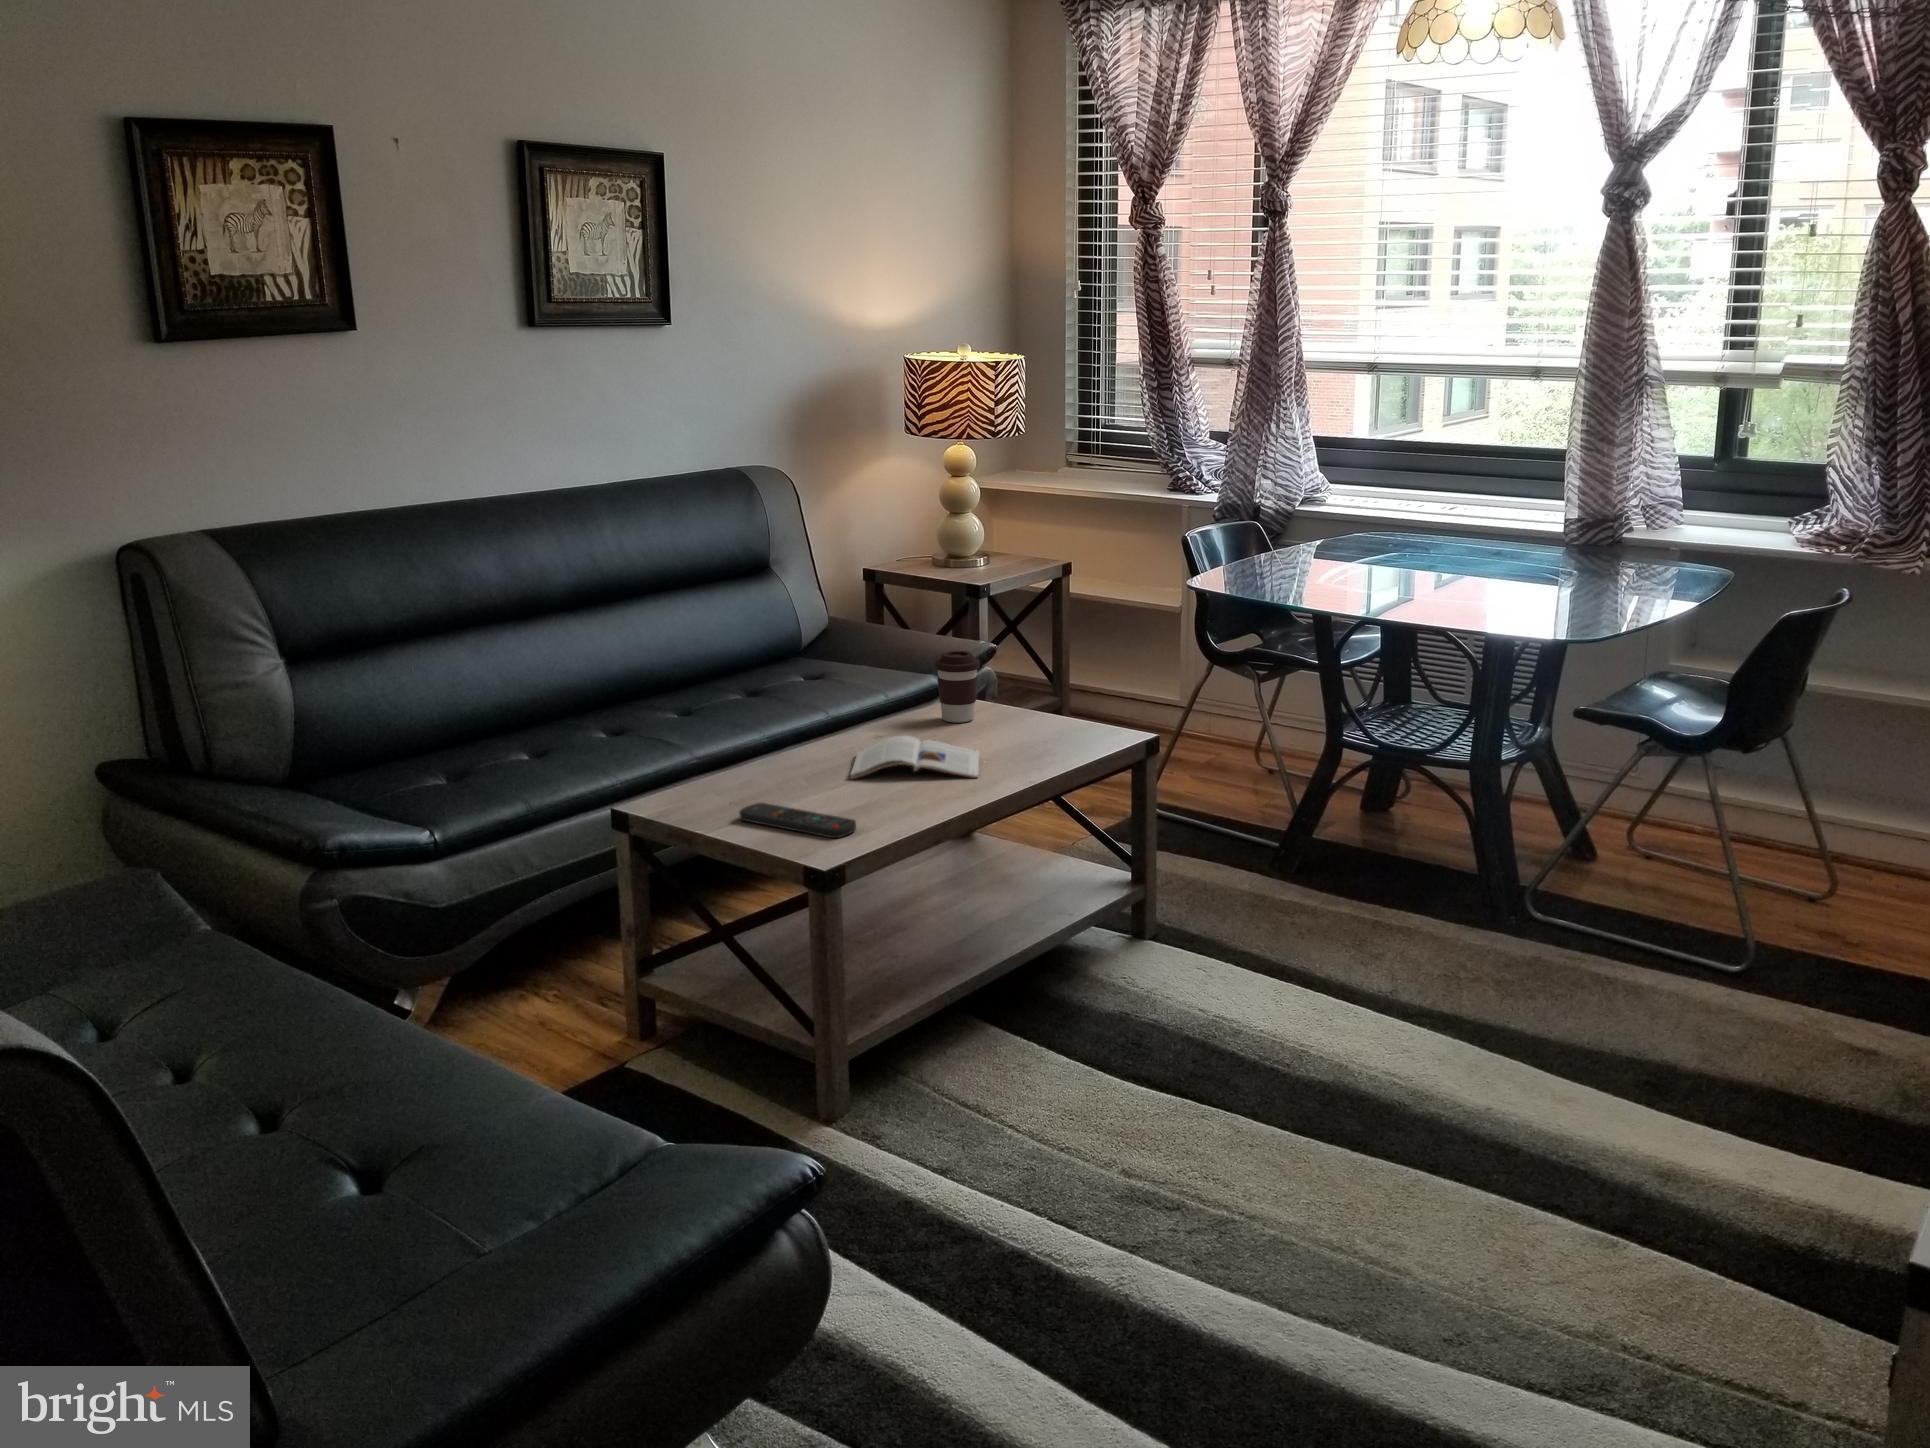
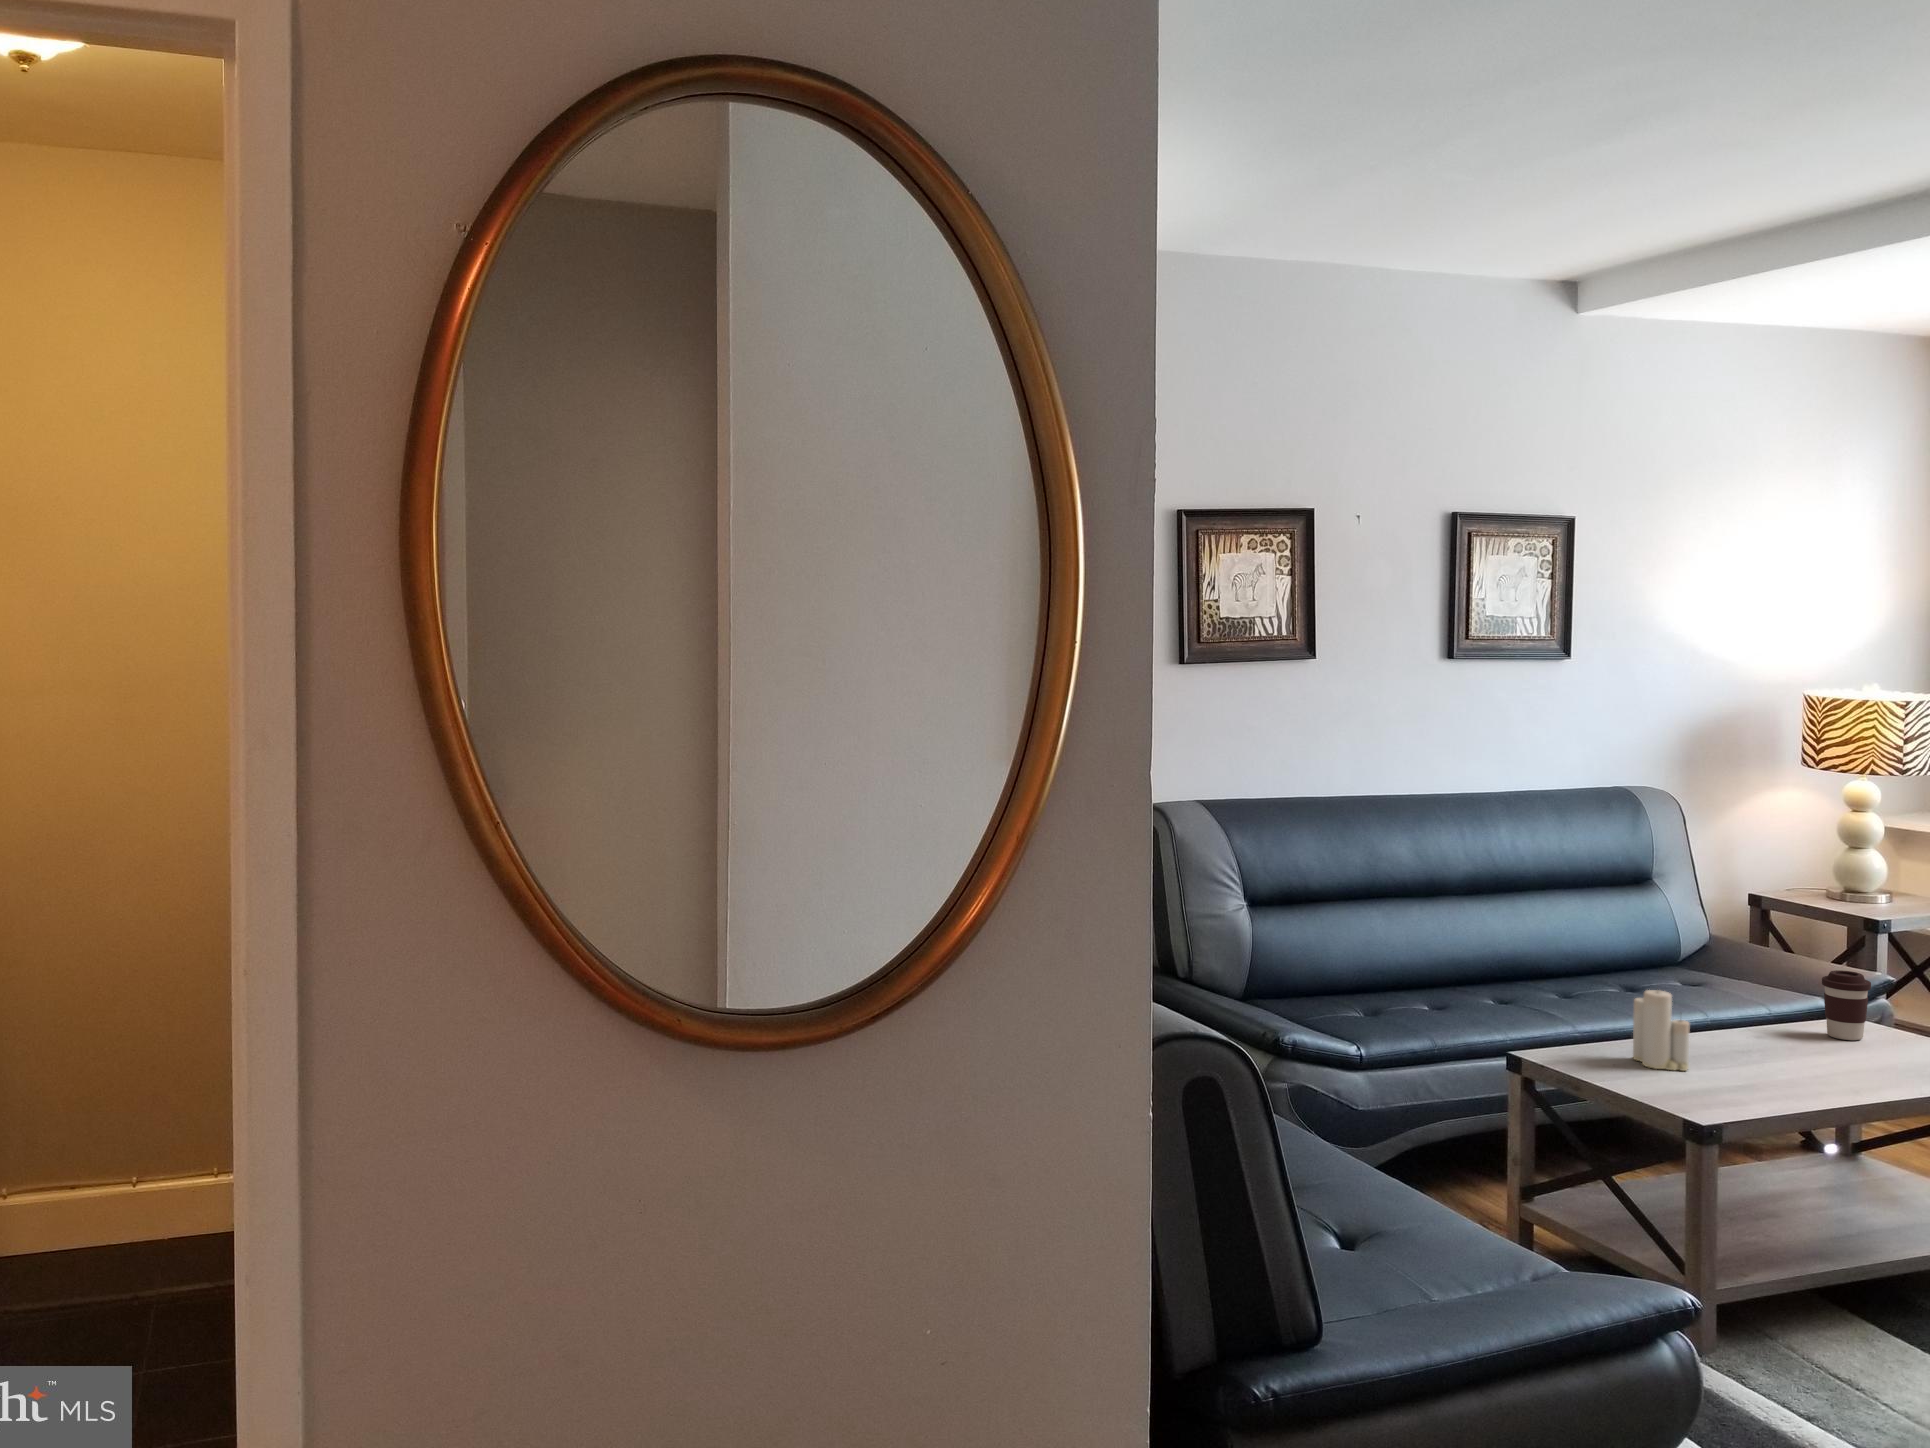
candle: none [750,698,811,794] -> present [1633,990,1690,1071]
magazine: present [851,736,979,779] -> none [1728,1039,1866,1088]
remote control: present [740,803,856,838] -> none [1620,1071,1733,1111]

